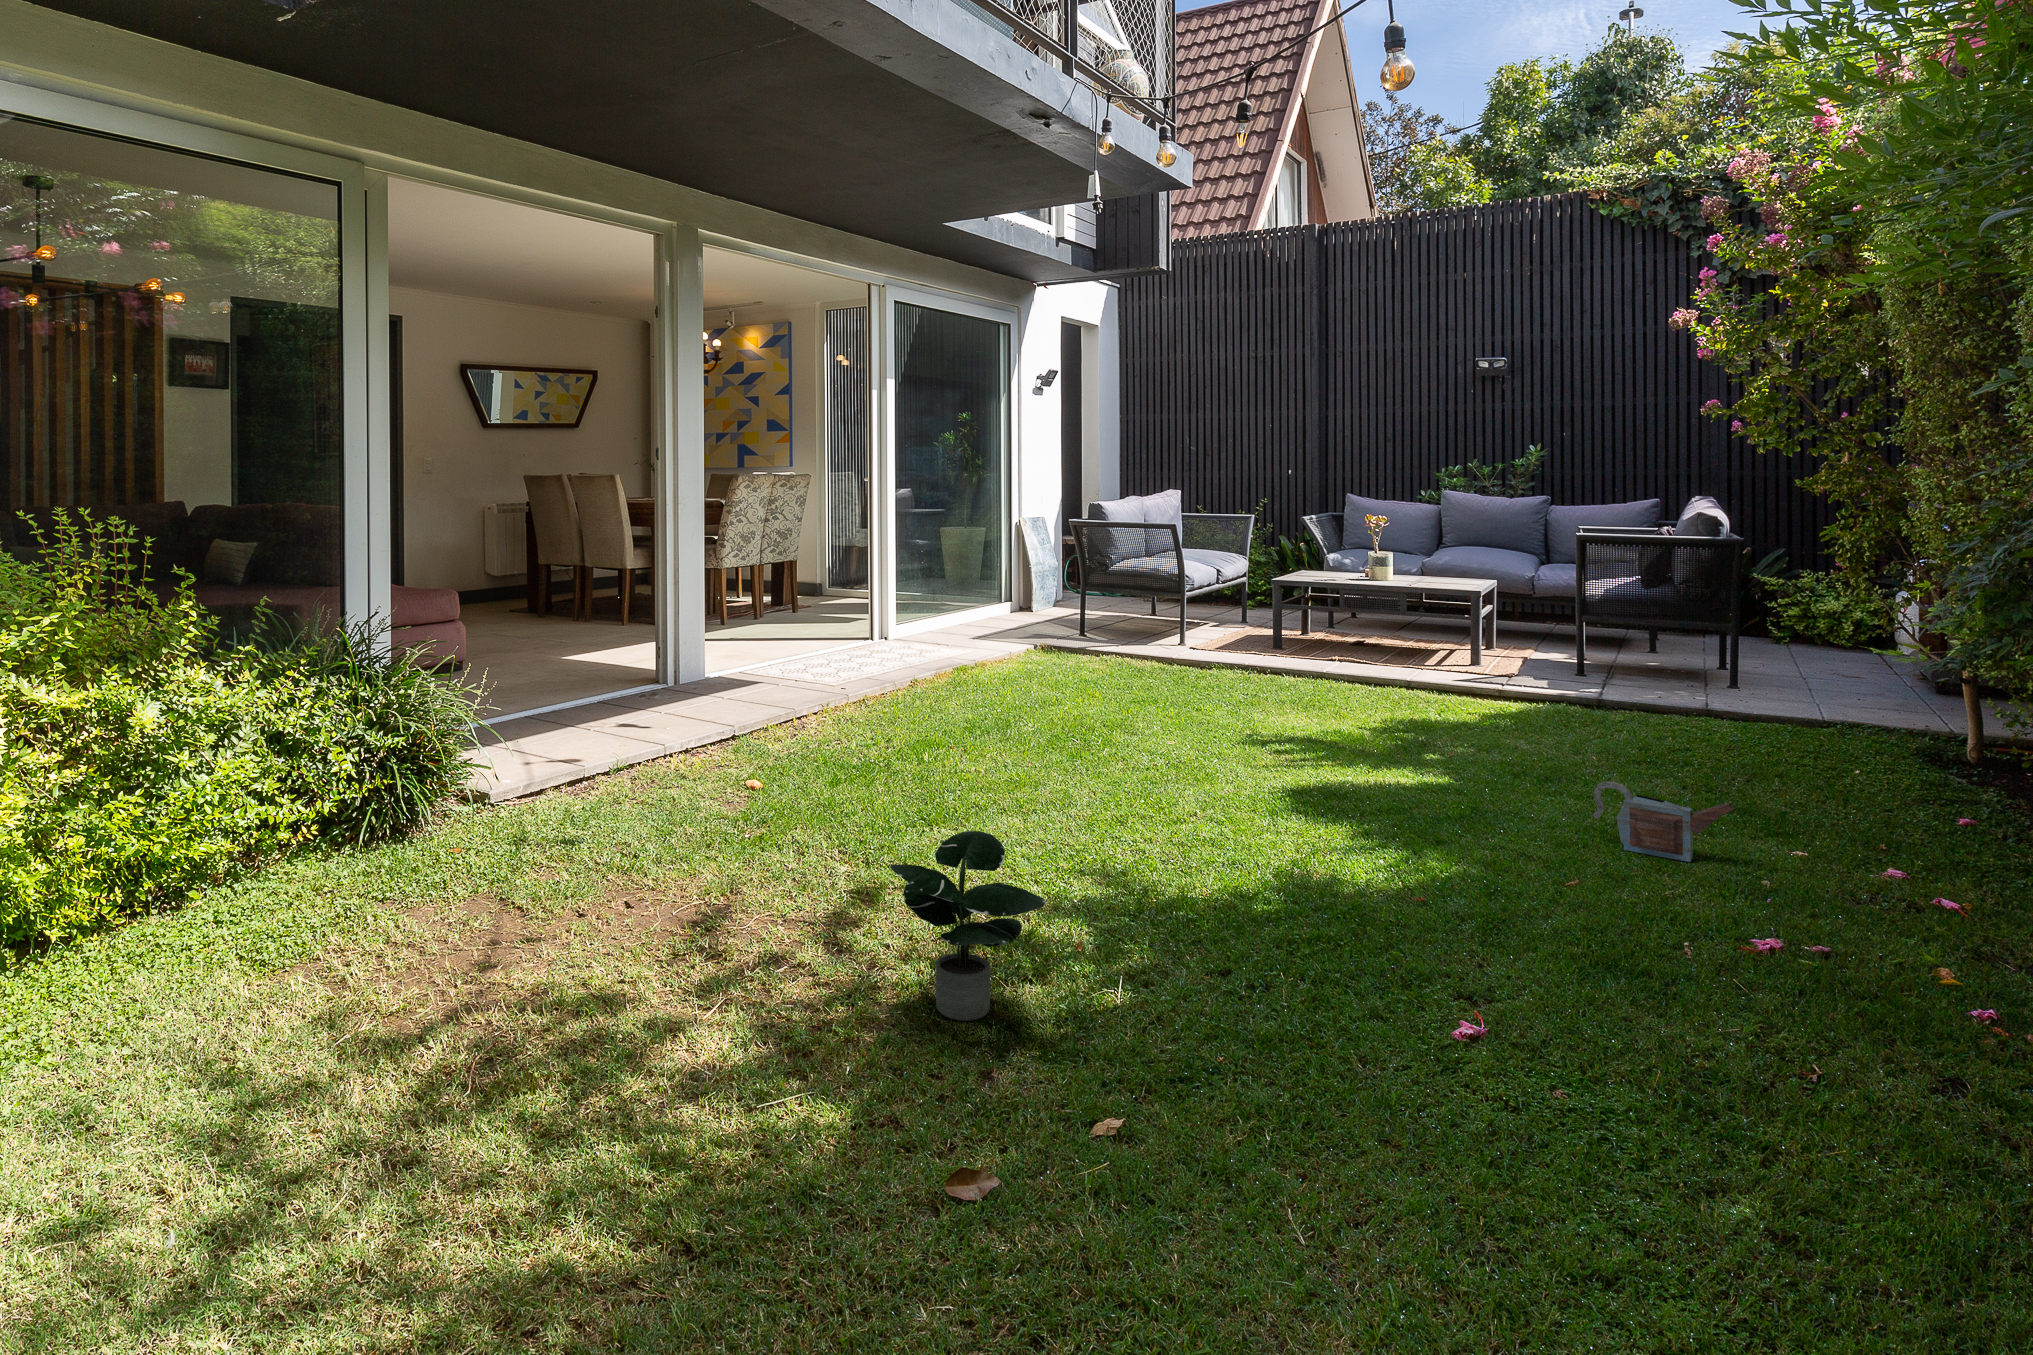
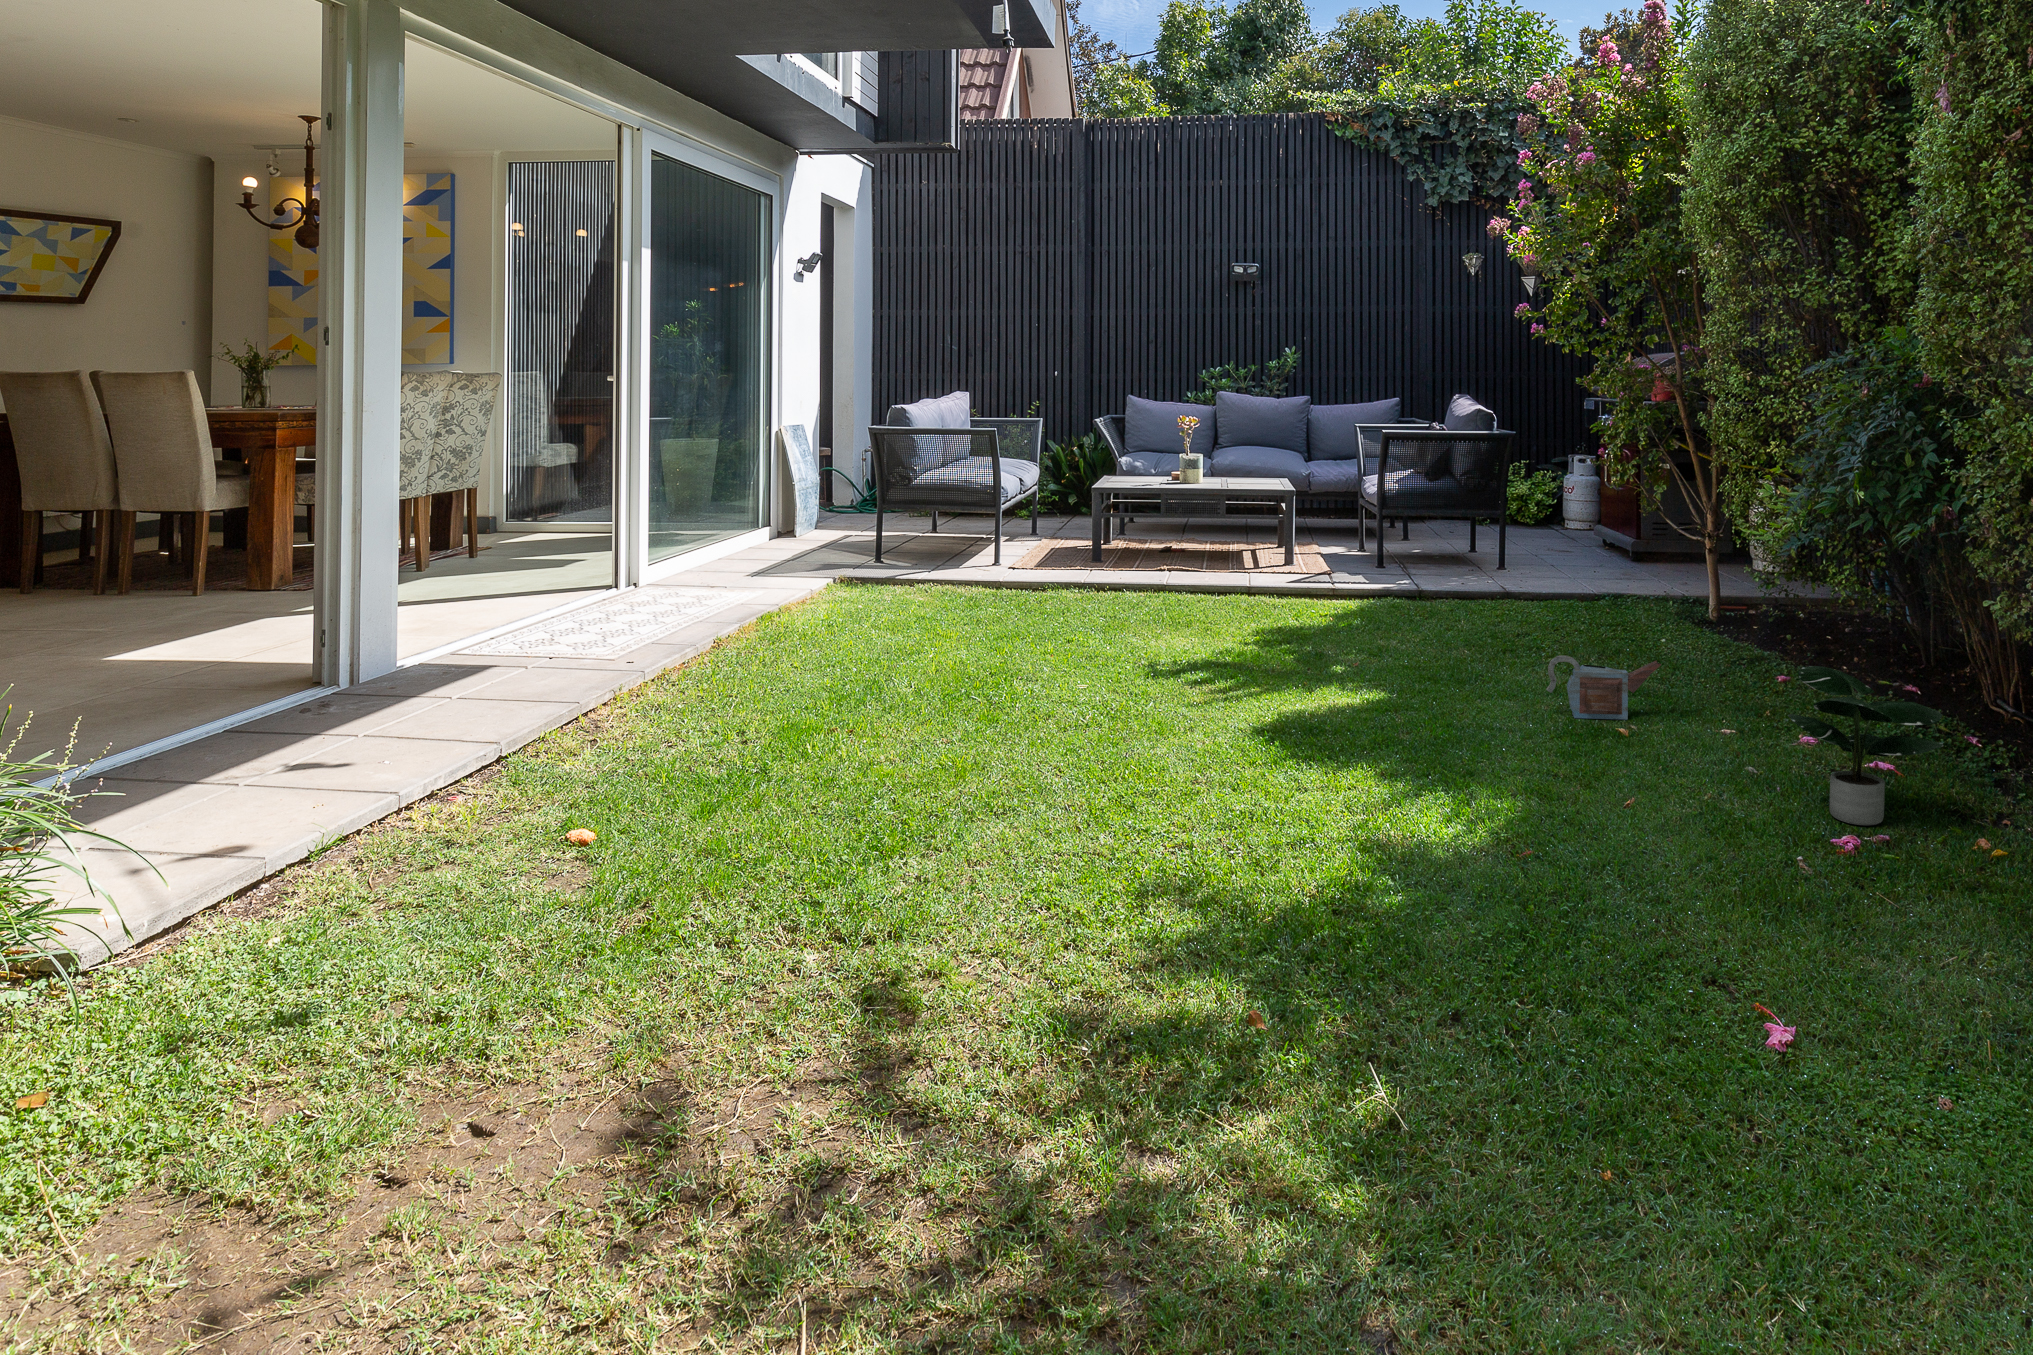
potted plant: present [890,831,1046,1021] -> present [1788,666,1943,825]

